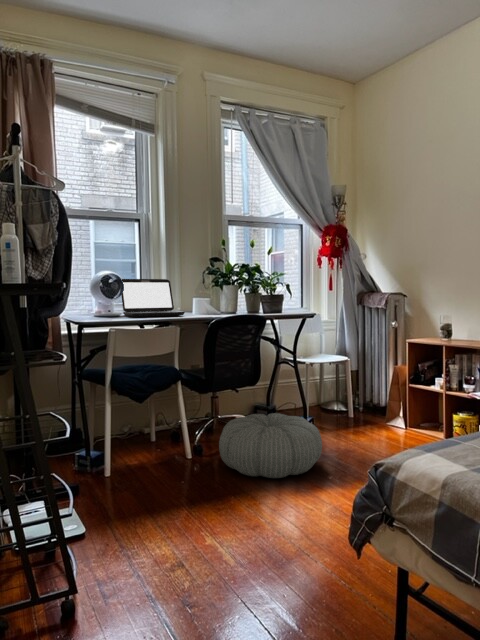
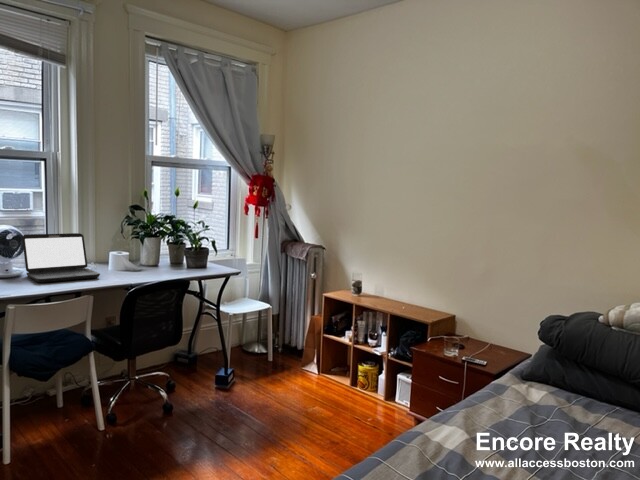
pouf: present [219,413,322,478] -> none [135,376,240,450]

